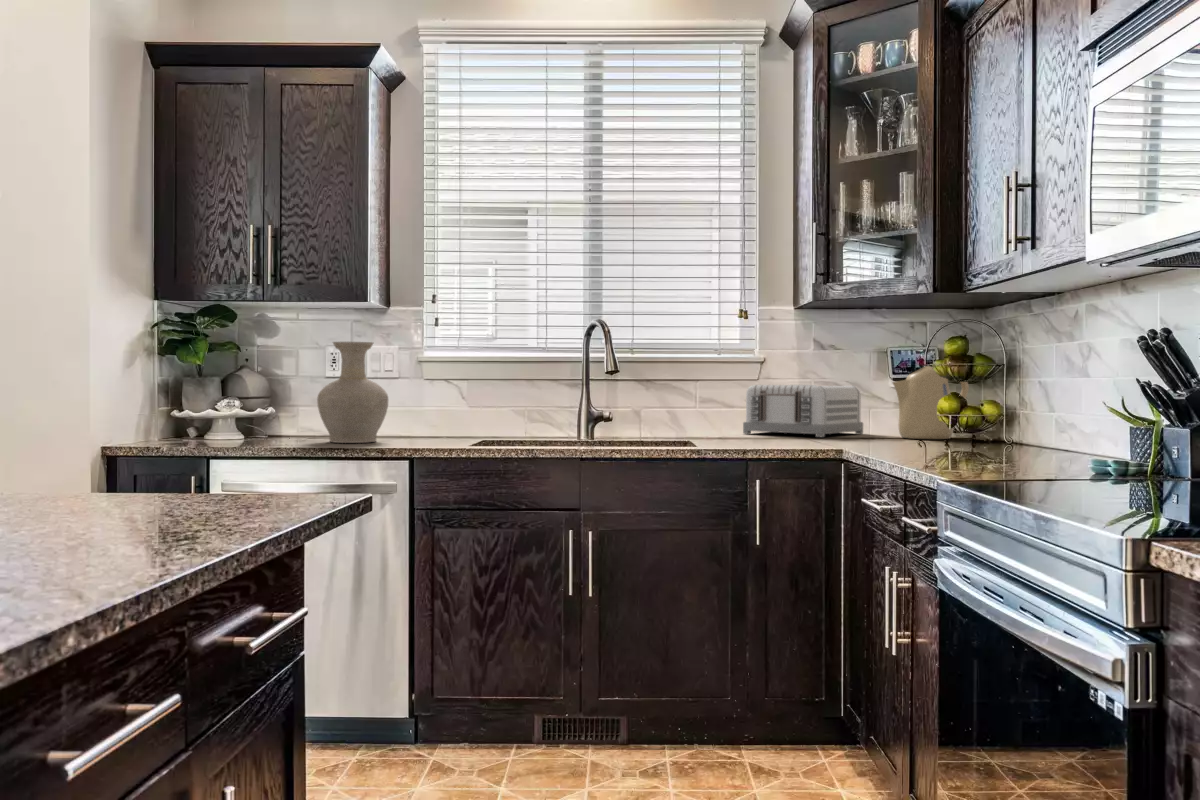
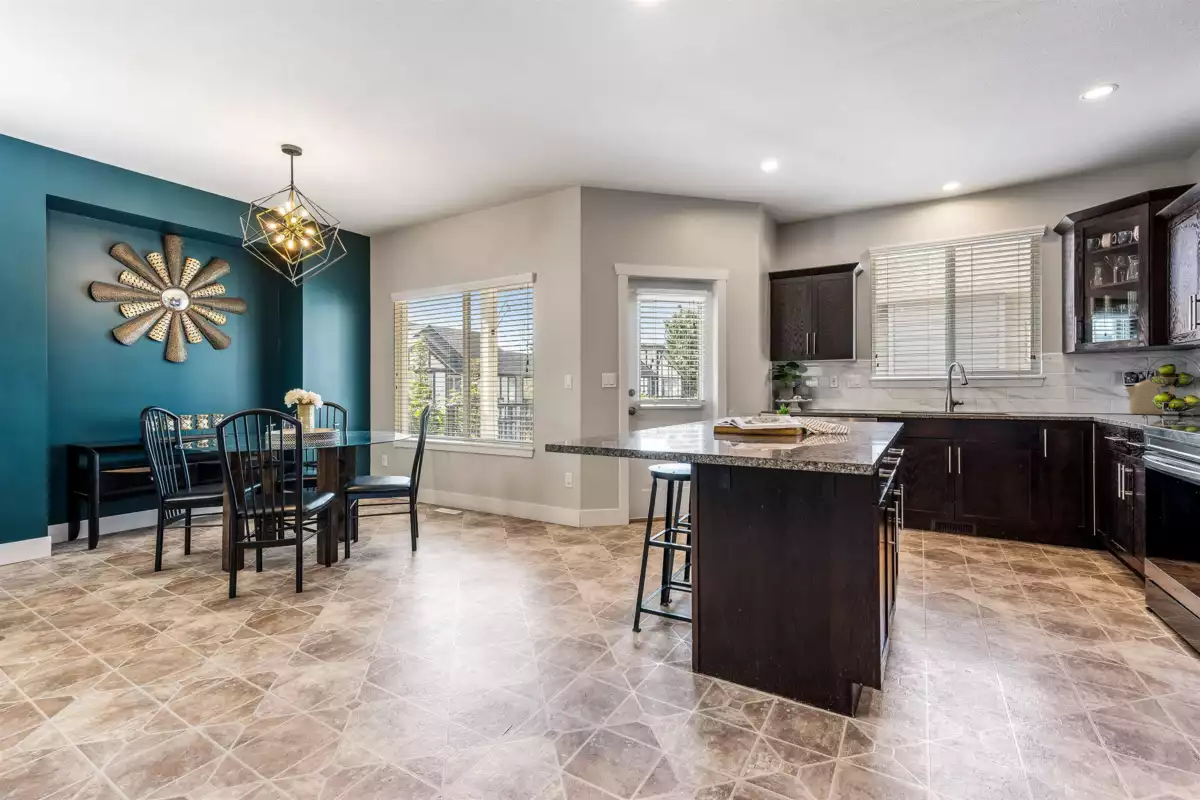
vase: present [317,342,388,443] -> none [838,374,867,413]
toaster: present [743,385,863,437] -> none [1036,389,1108,413]

